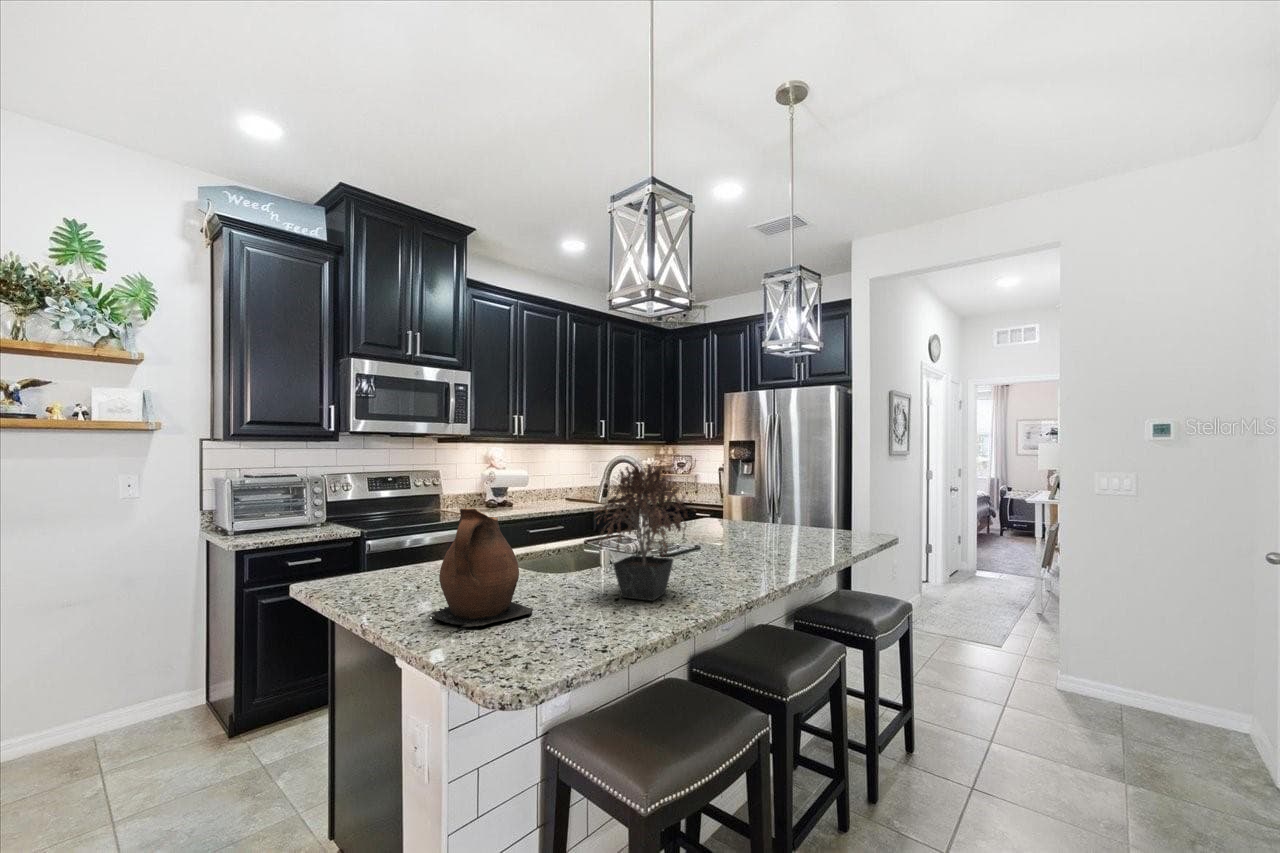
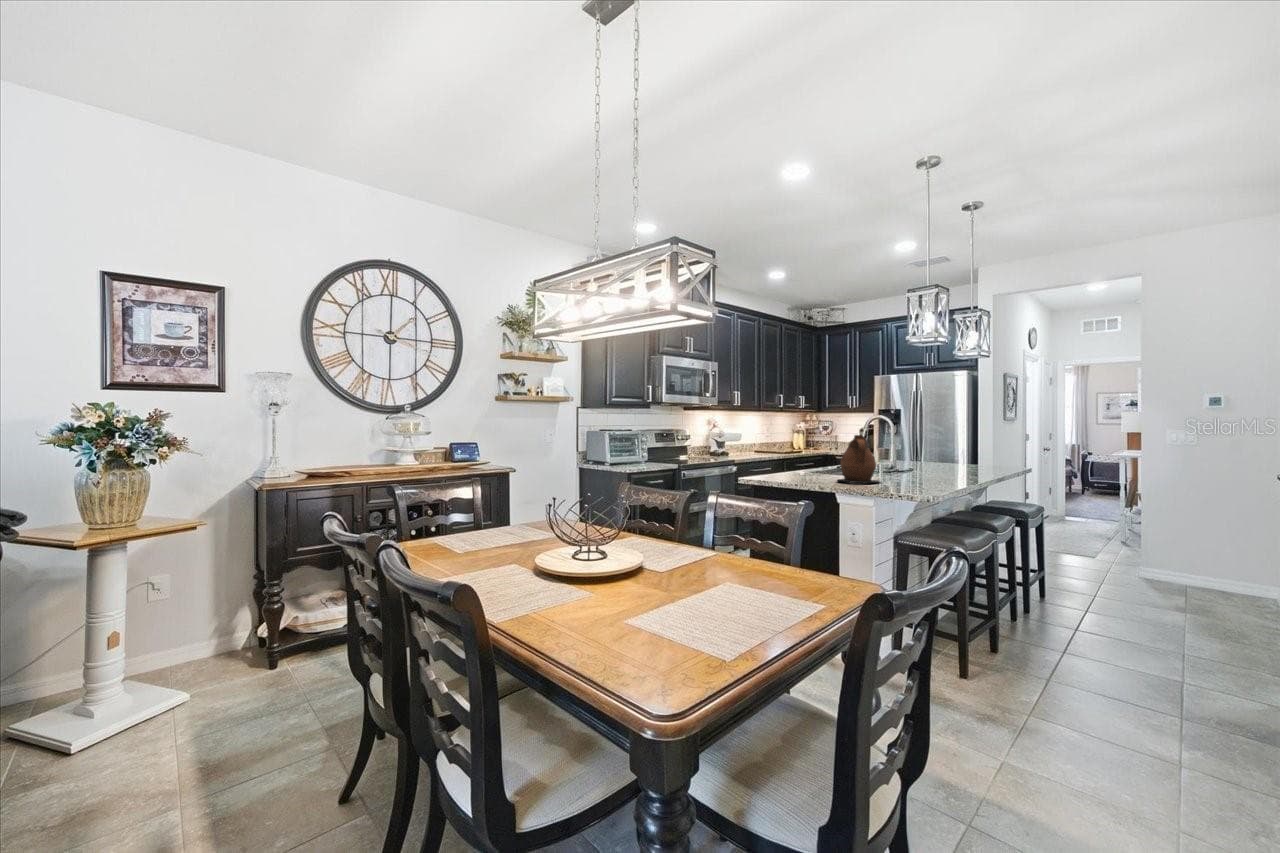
potted plant: present [595,464,687,601] -> none [895,416,947,480]

